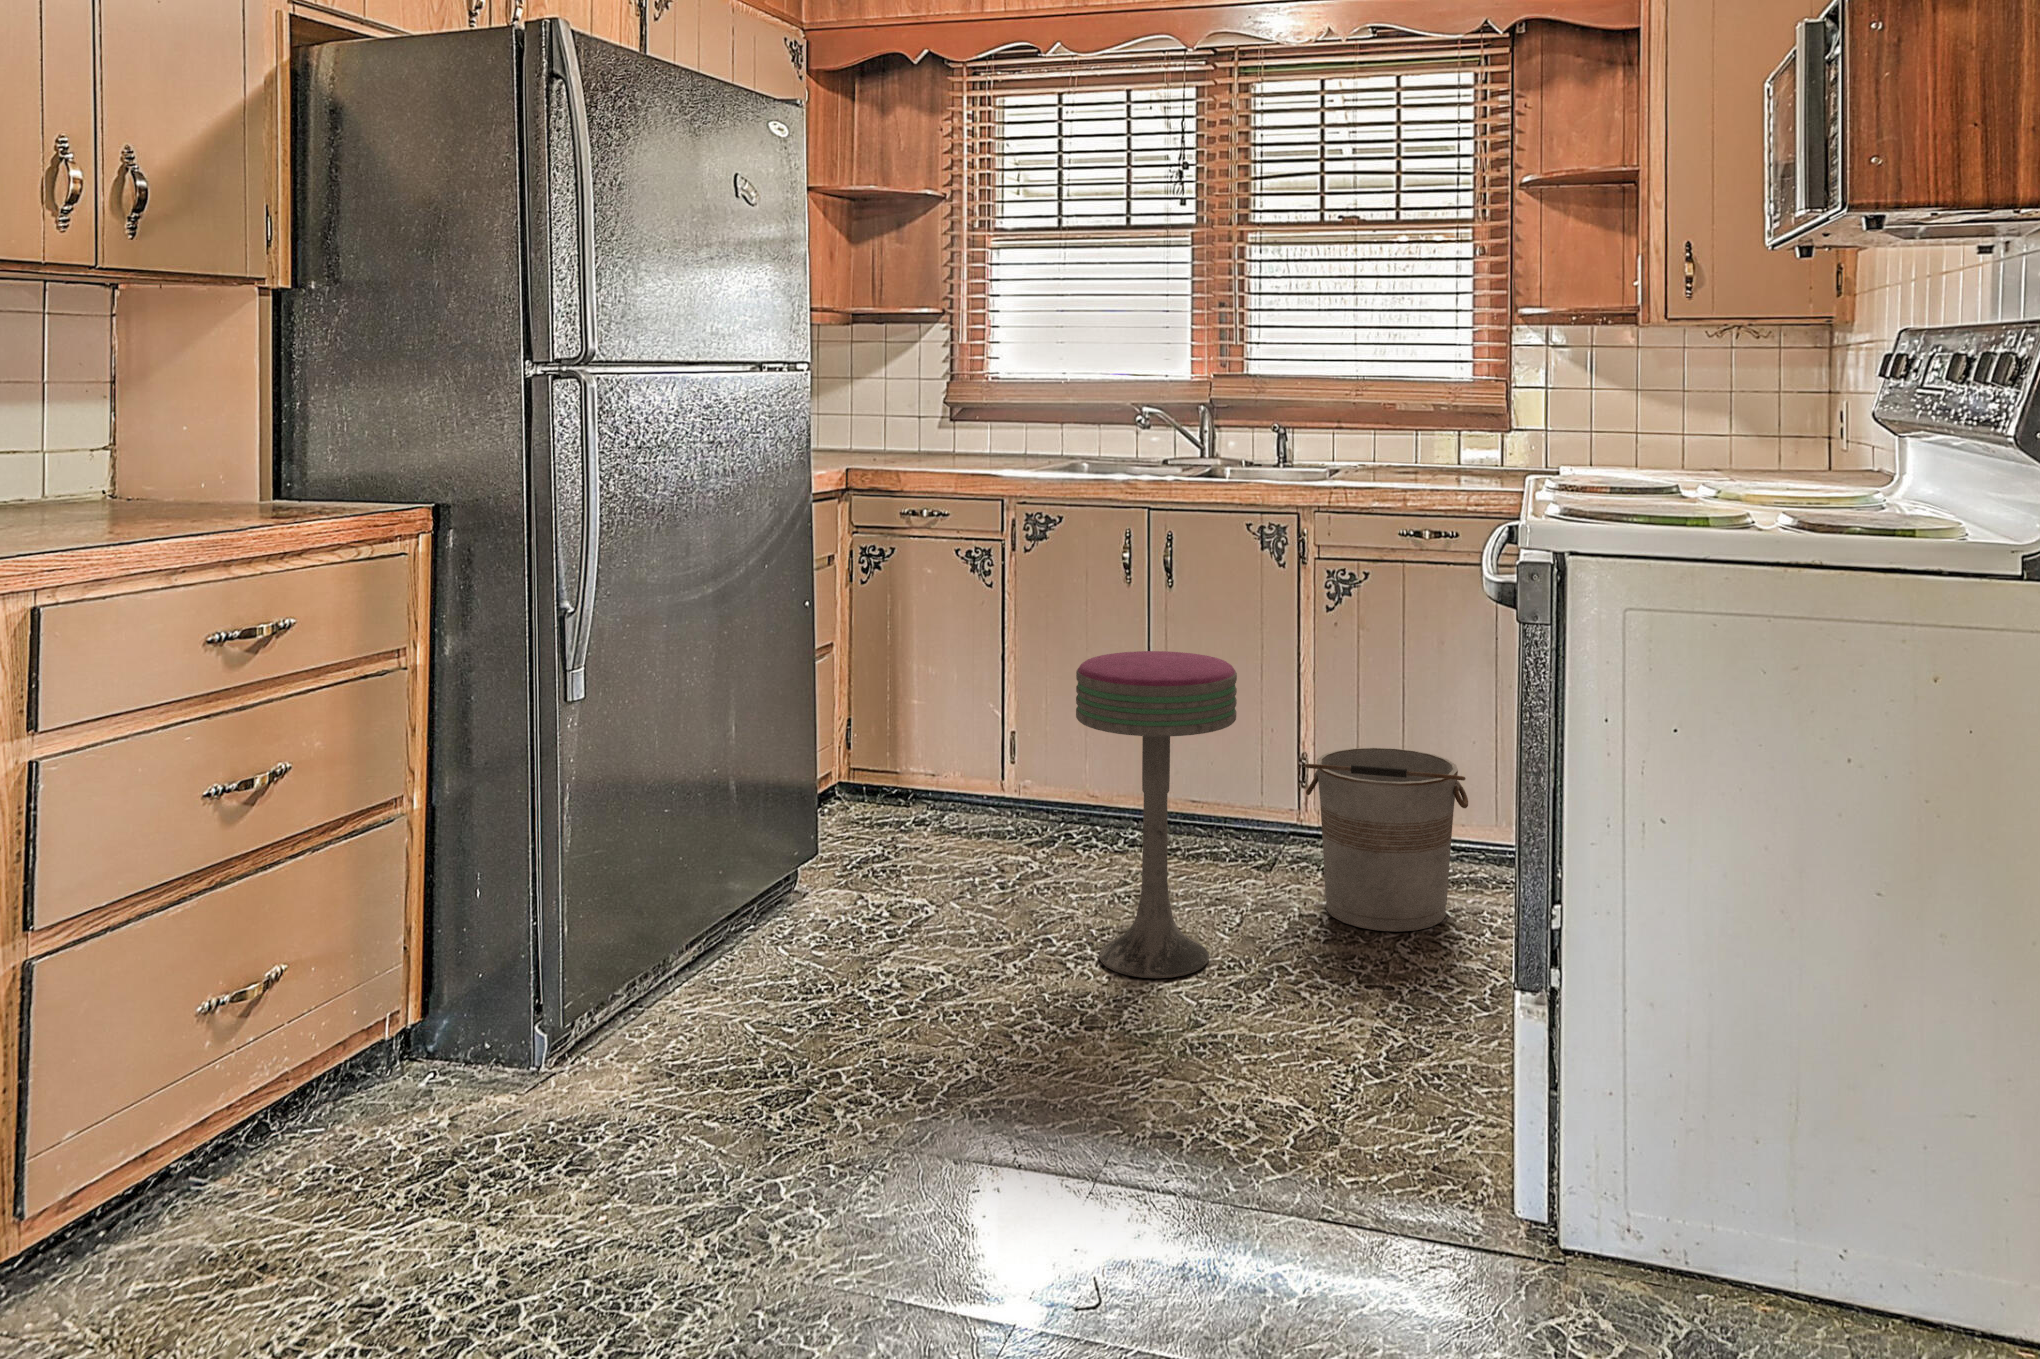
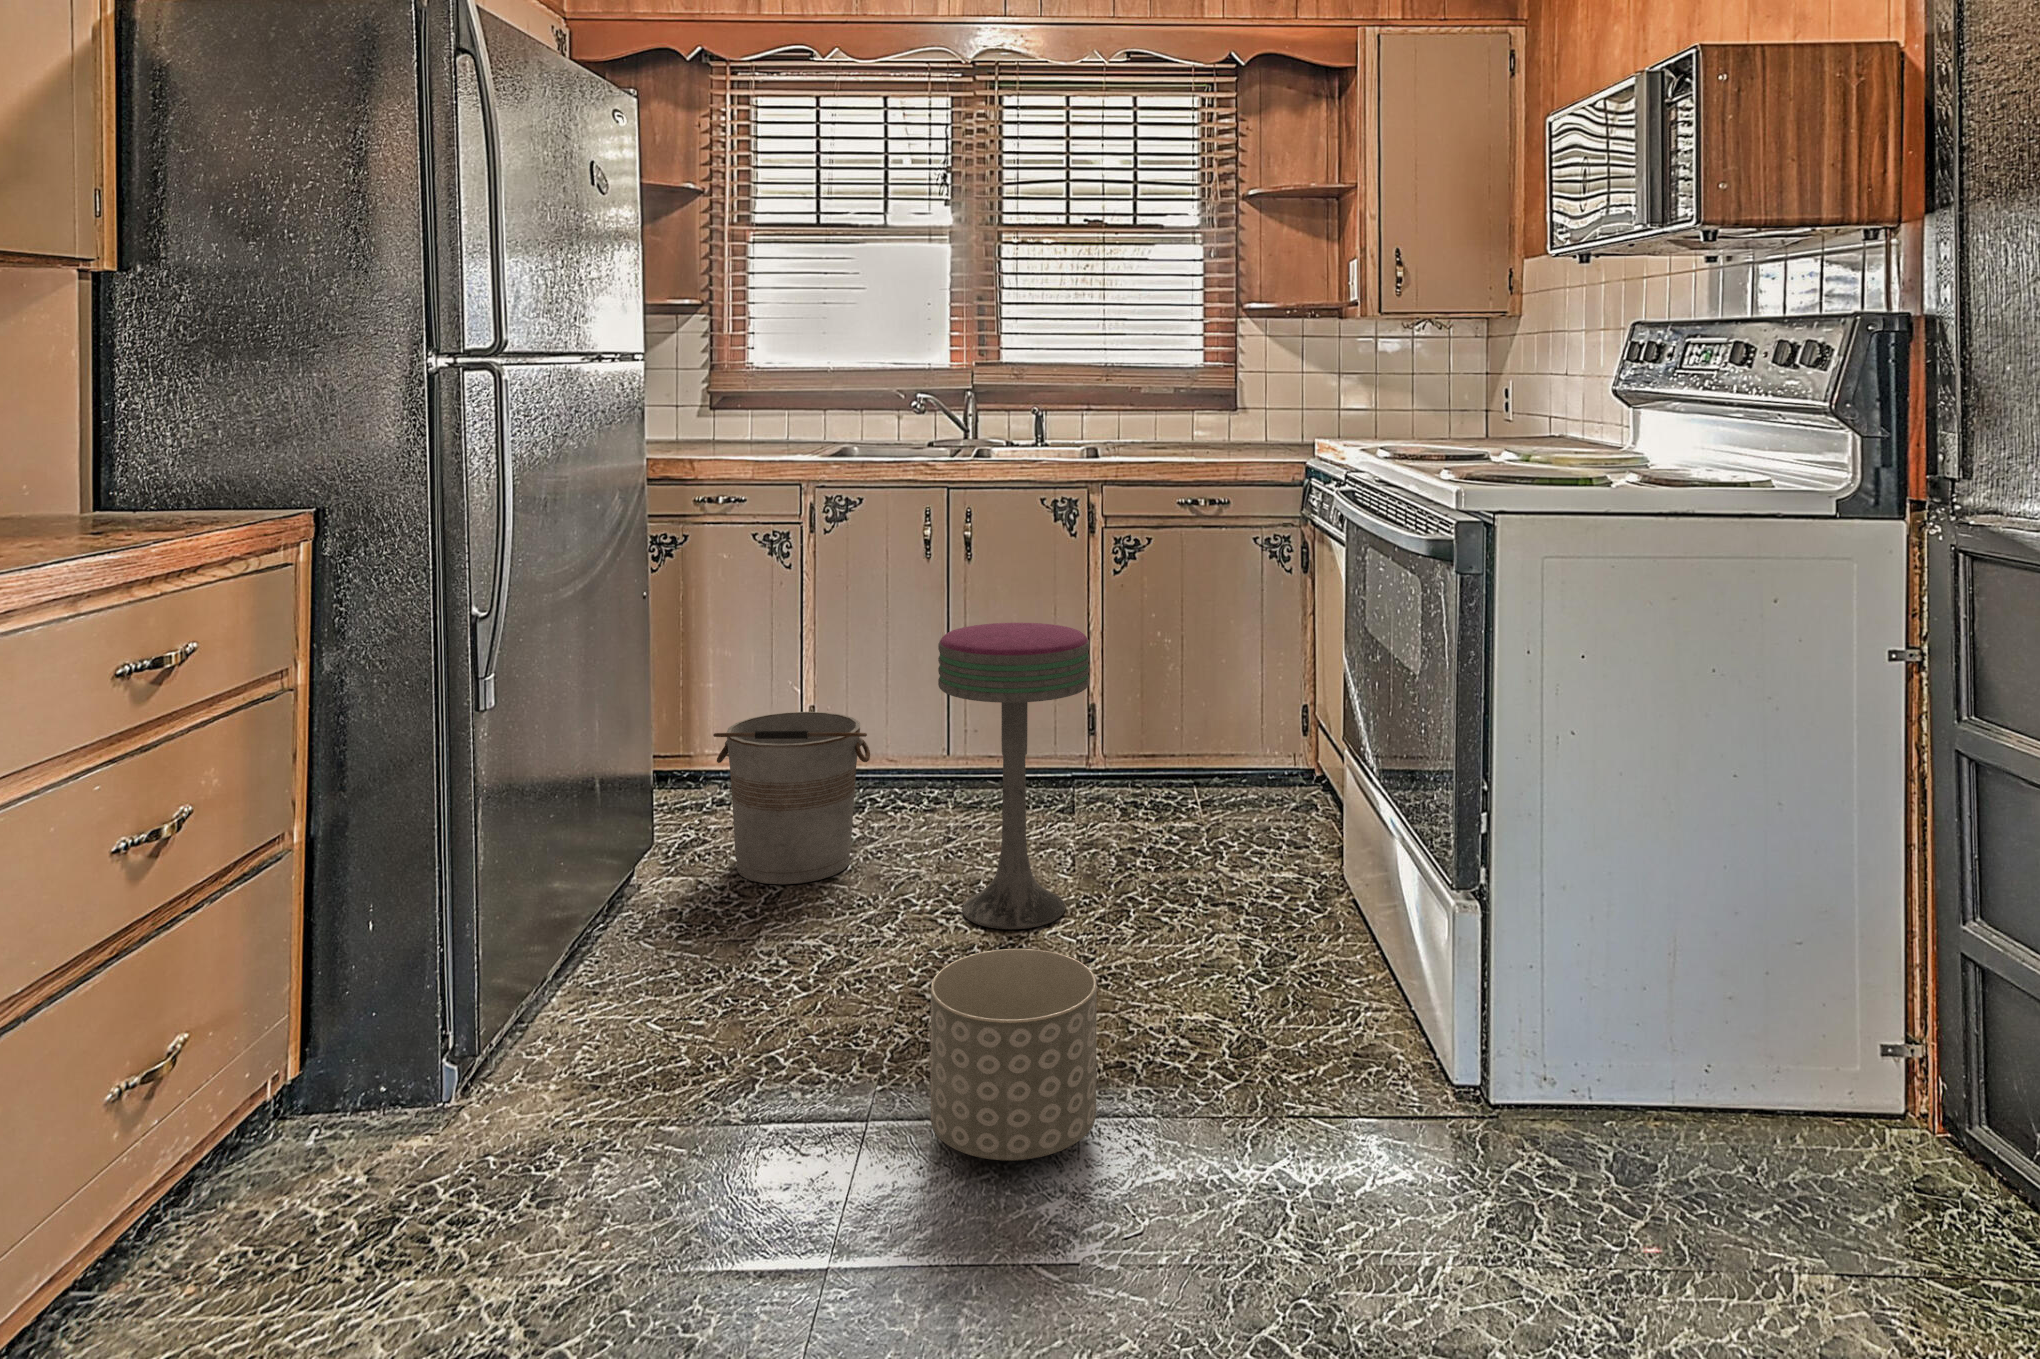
bucket: present [1305,748,1468,932] -> present [713,712,870,884]
planter: none [935,990,1110,1209] -> present [930,949,1097,1161]

